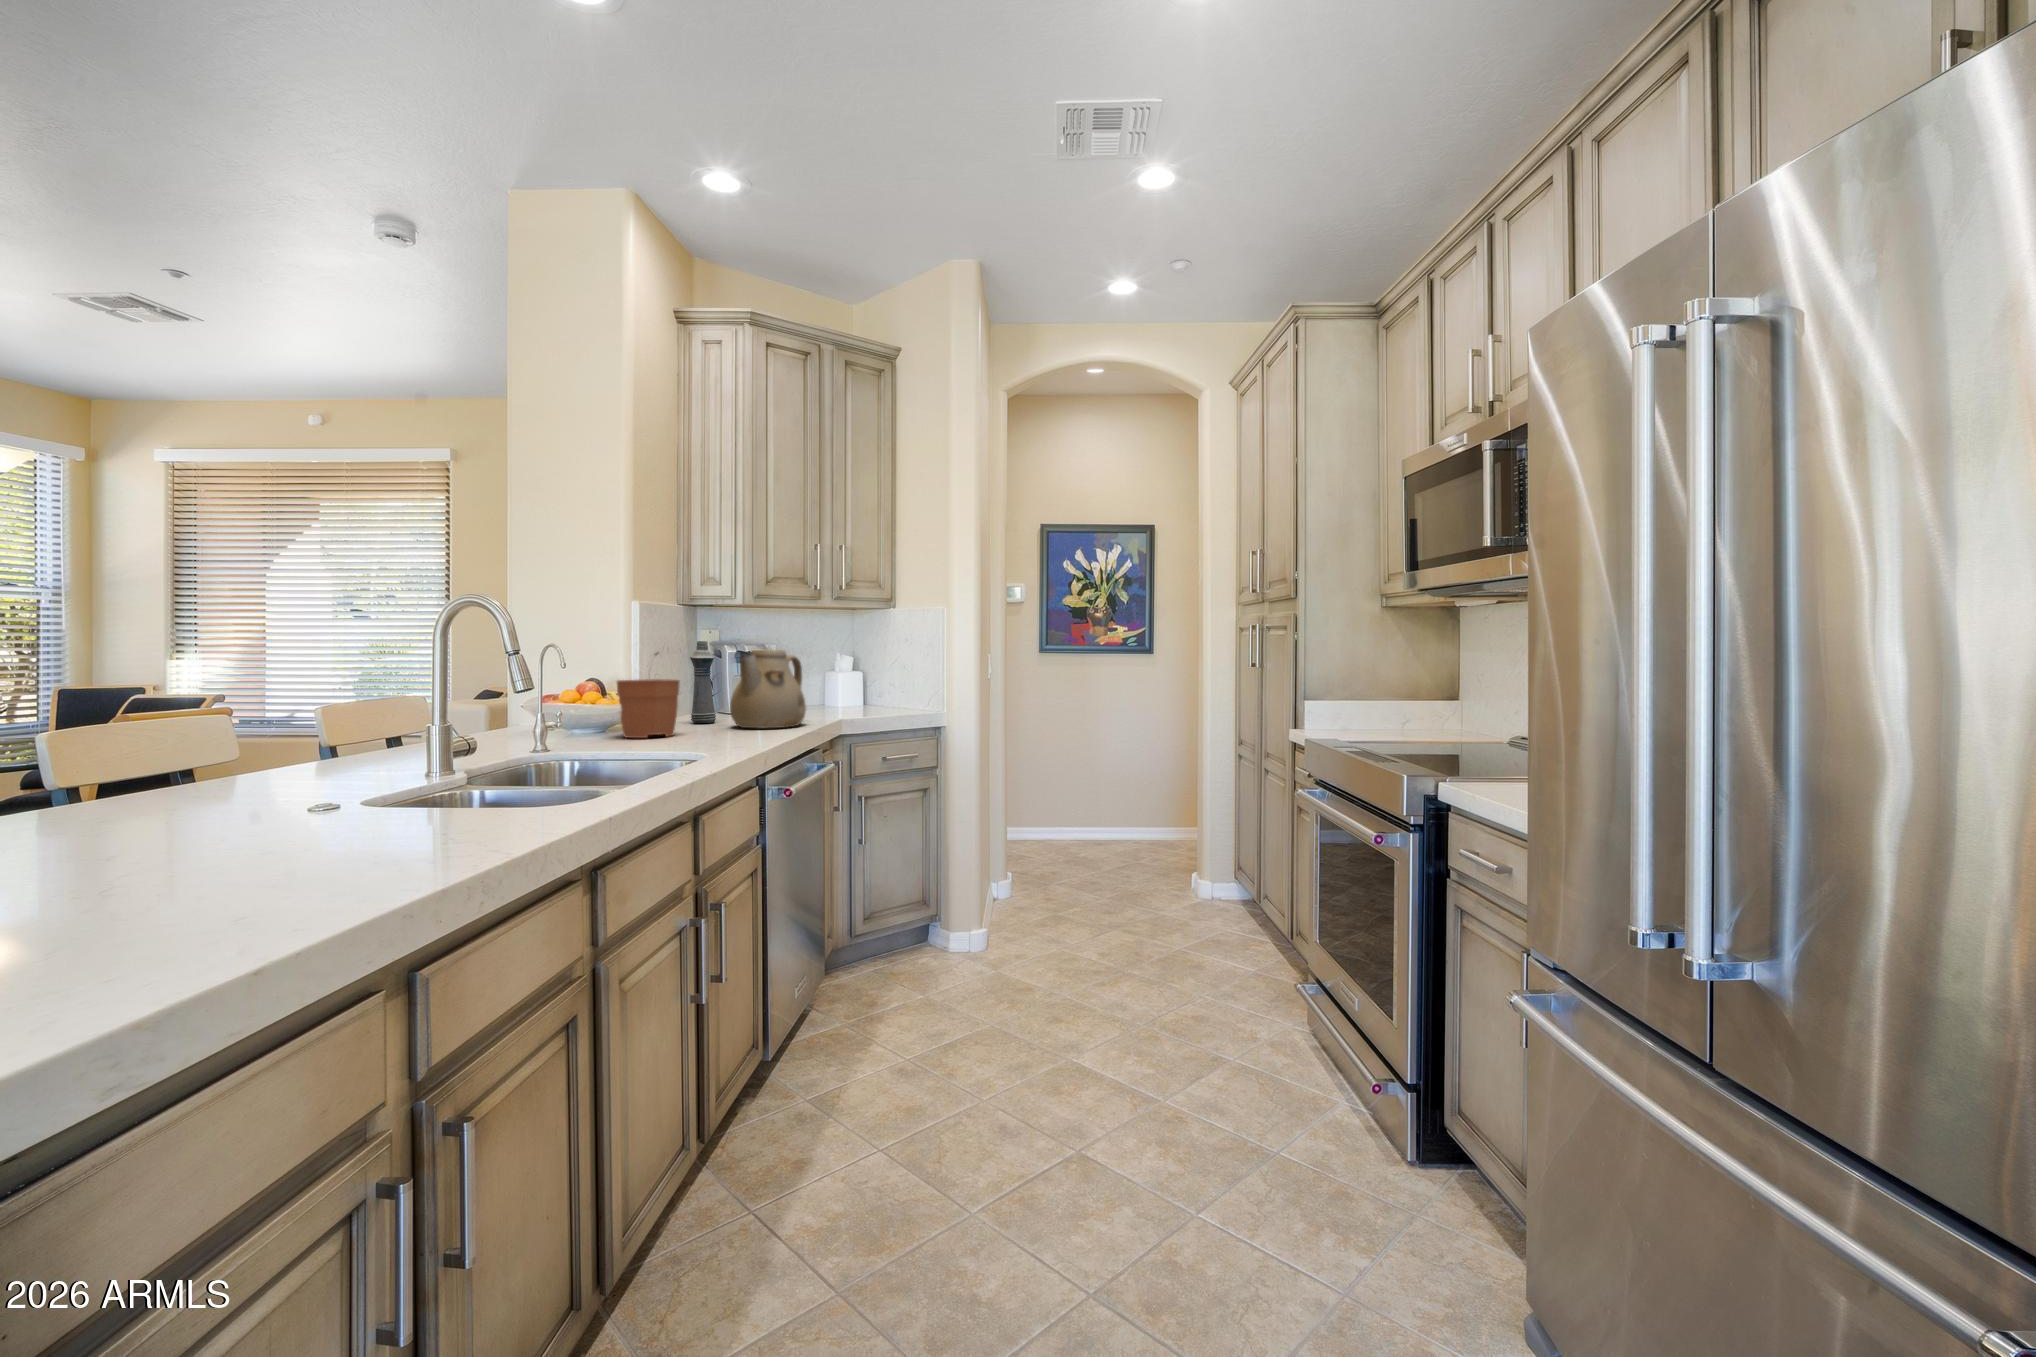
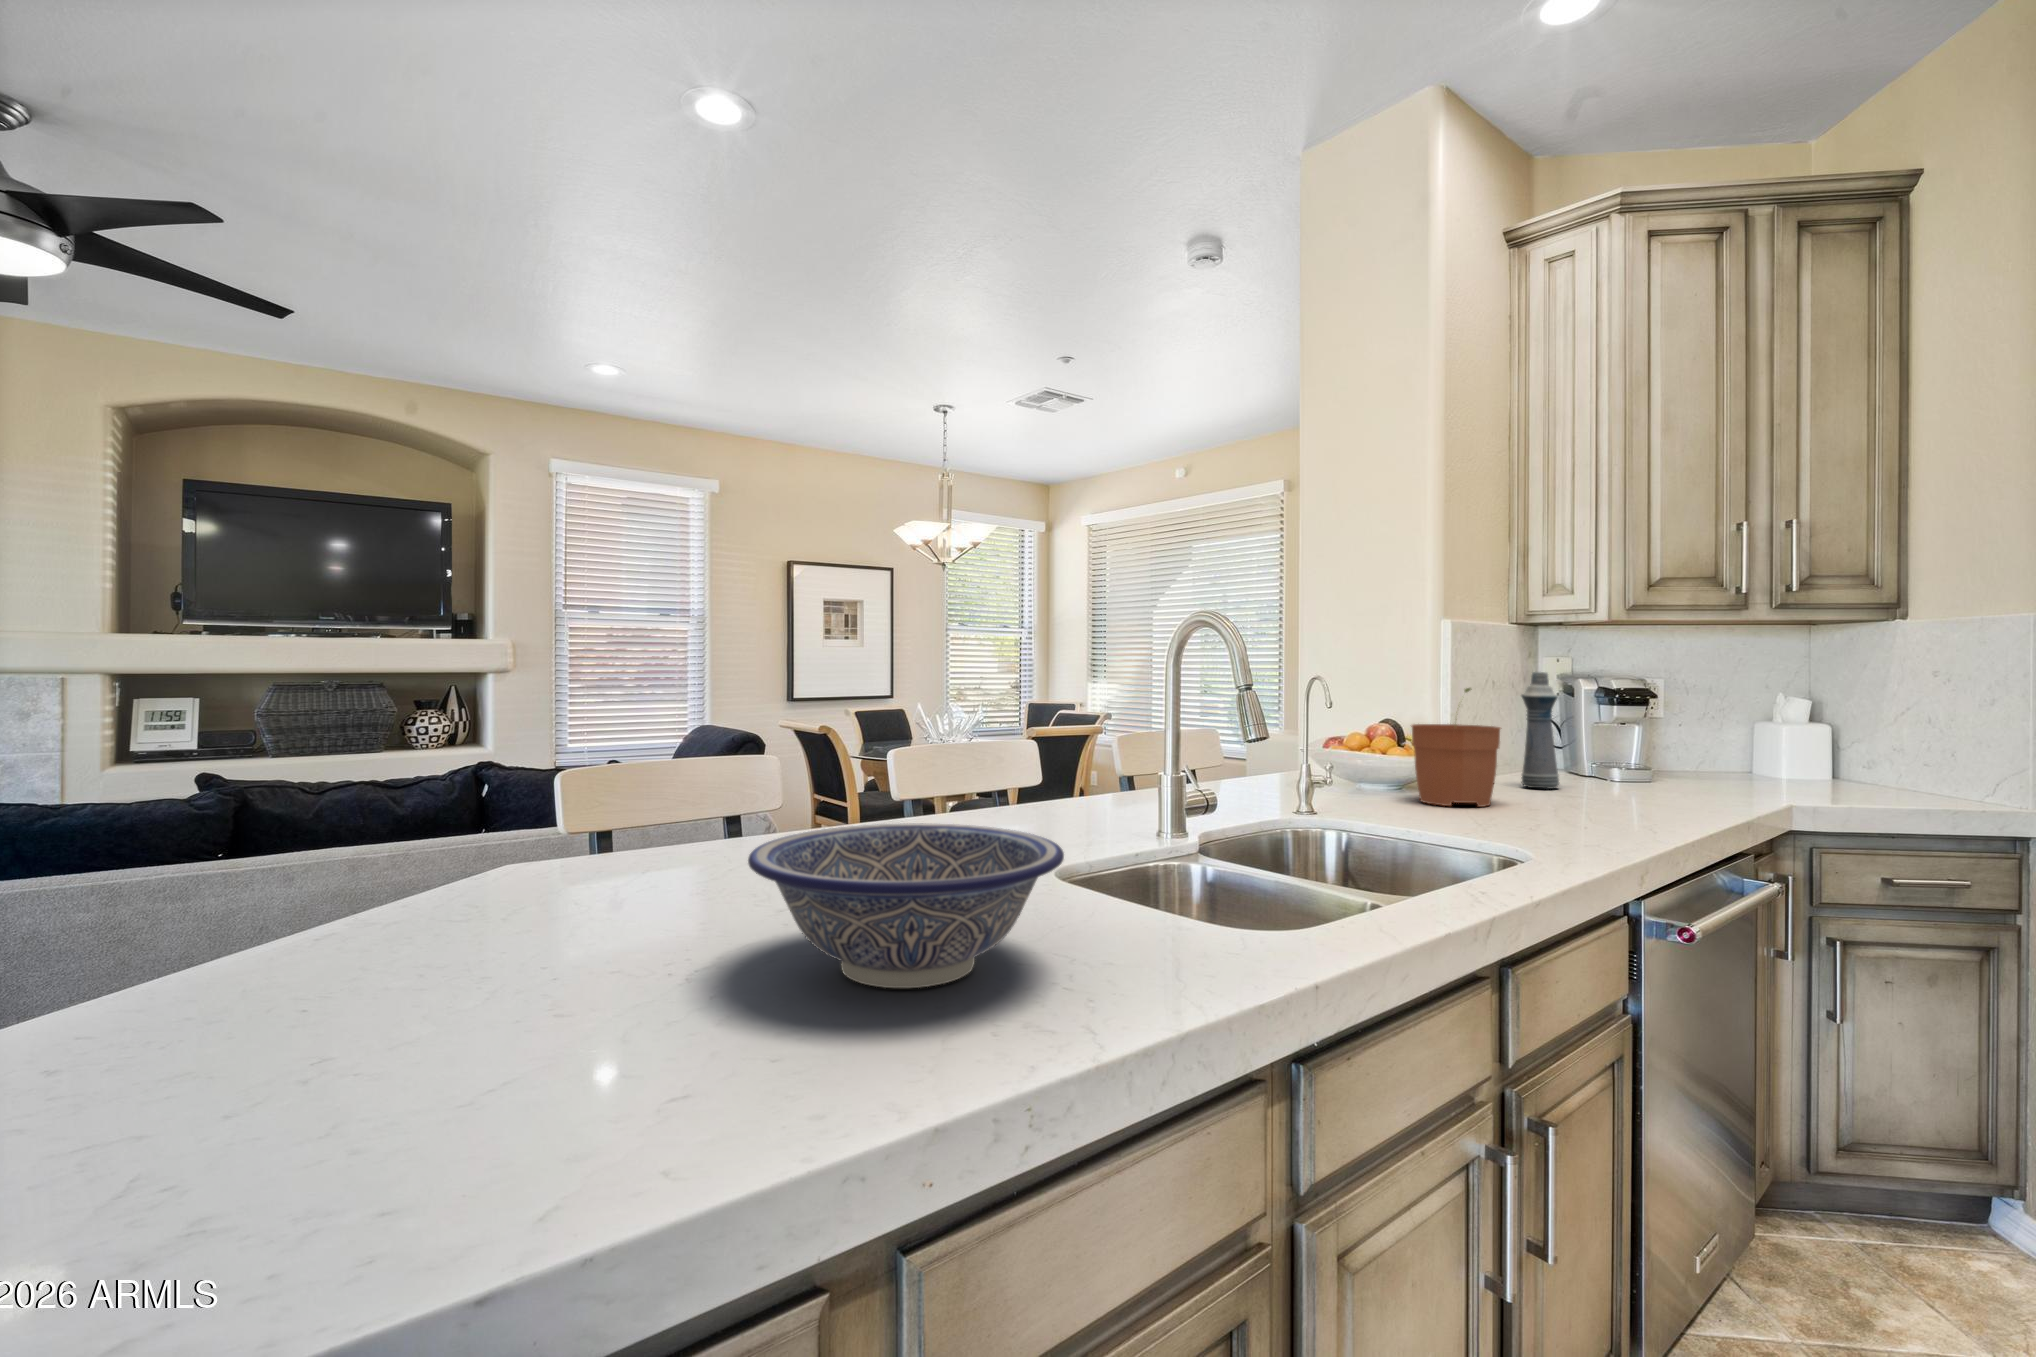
teapot: present [730,650,806,728] -> none [1581,686,1719,811]
decorative bowl: none [159,756,449,865] -> present [748,823,1064,988]

